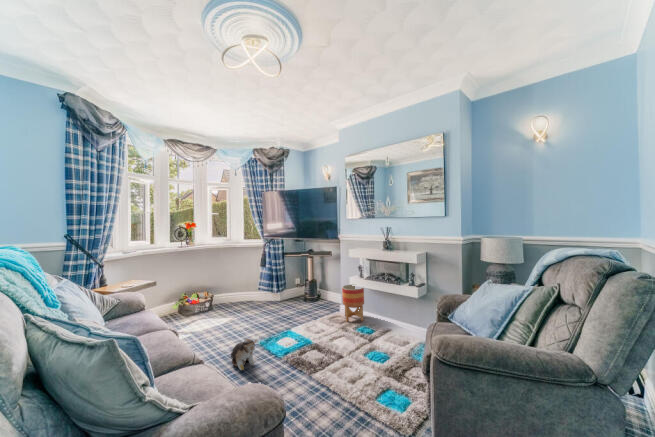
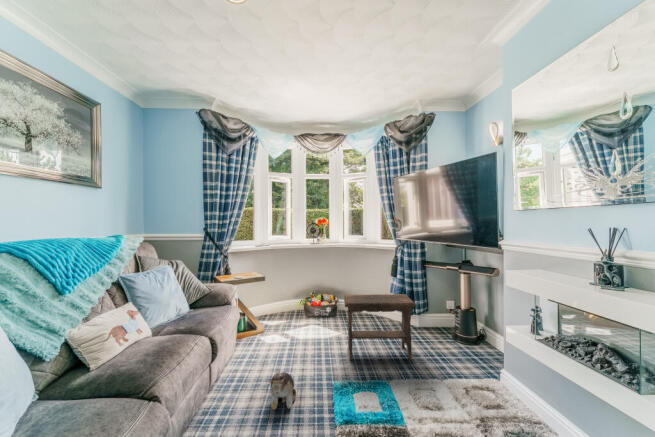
footstool: none [242,275,299,329] -> present [344,294,416,360]
planter: present [342,284,364,322] -> none [477,338,525,419]

